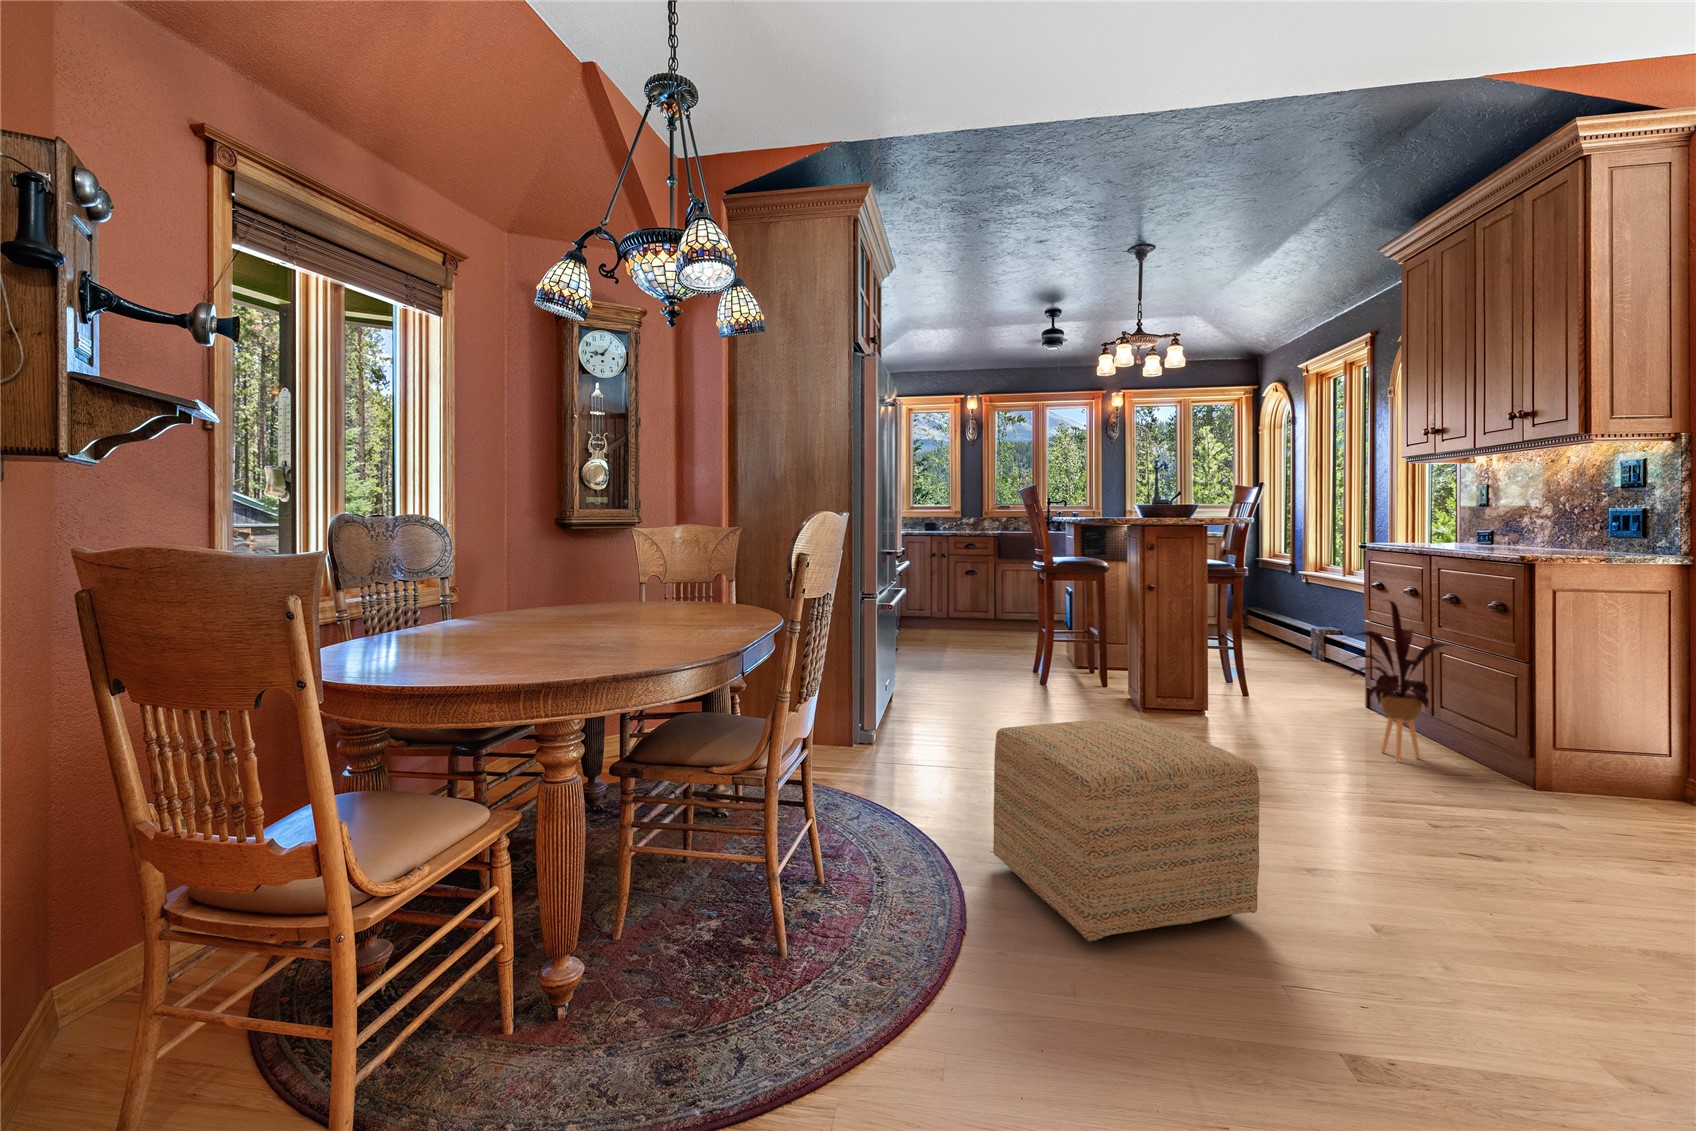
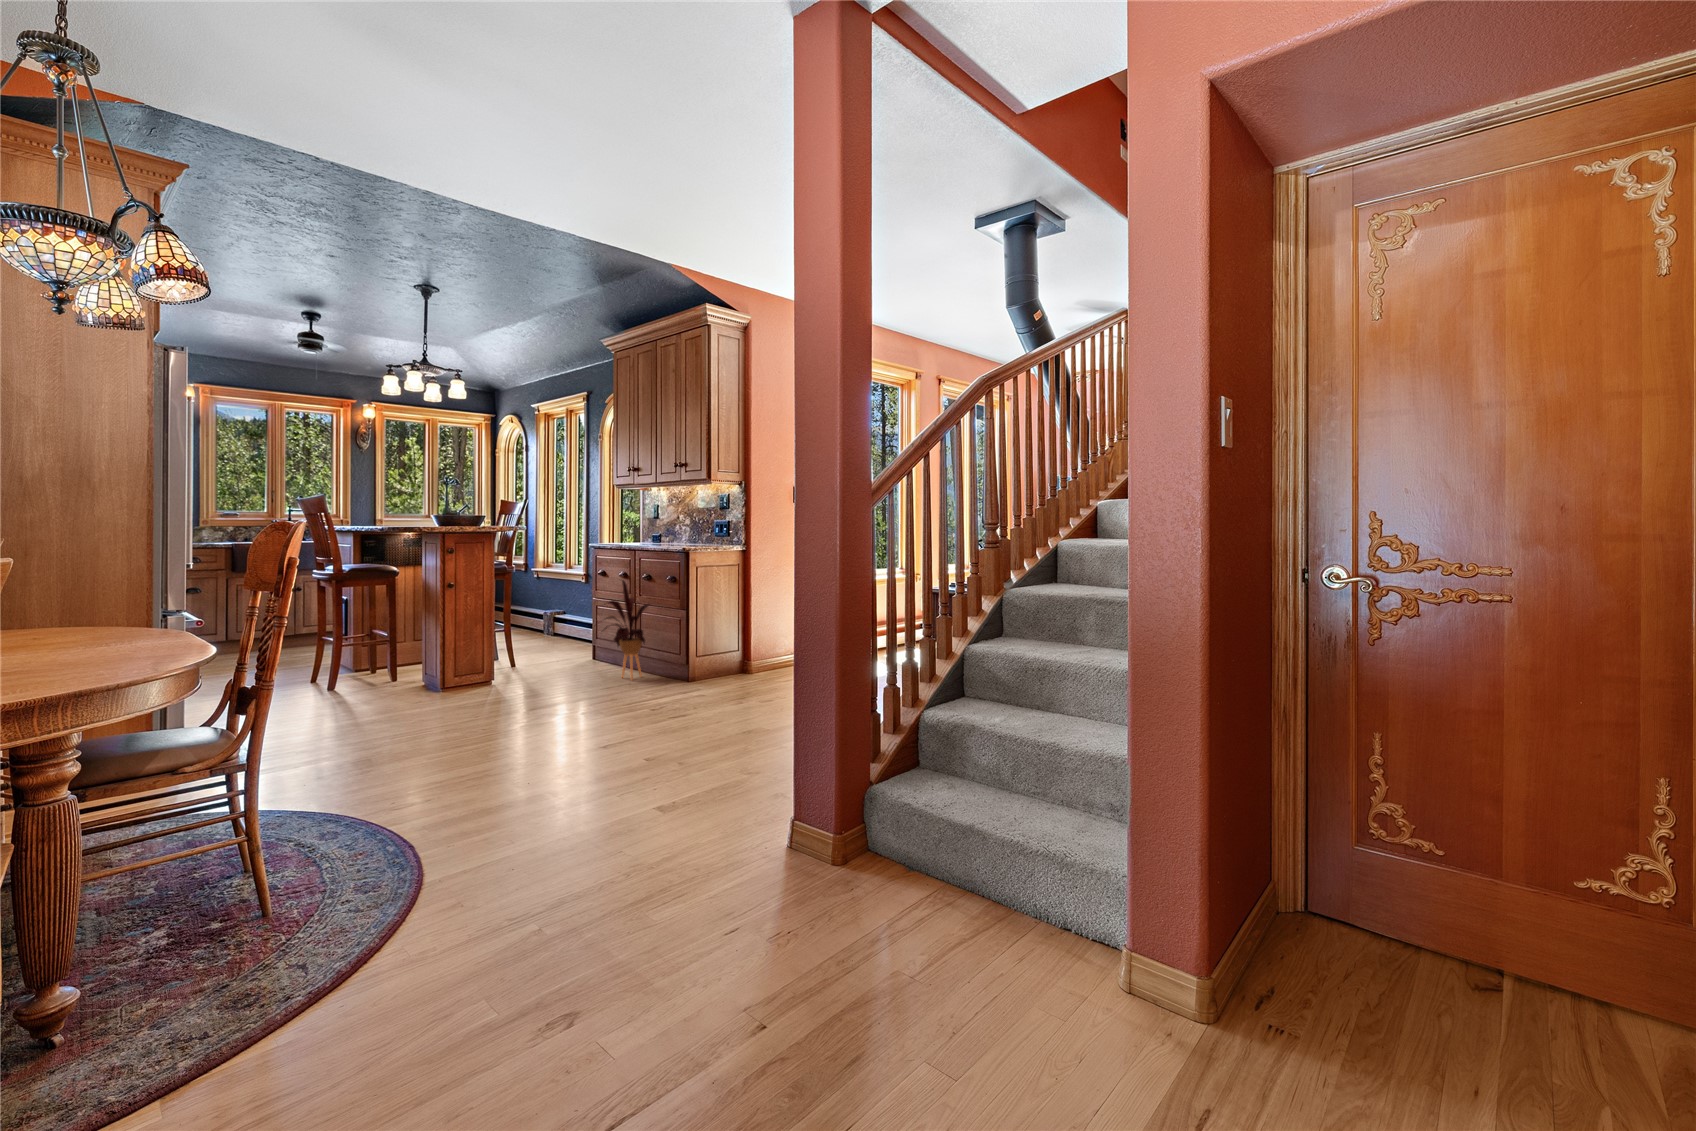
ottoman: present [993,718,1260,941] -> none [401,672,597,813]

